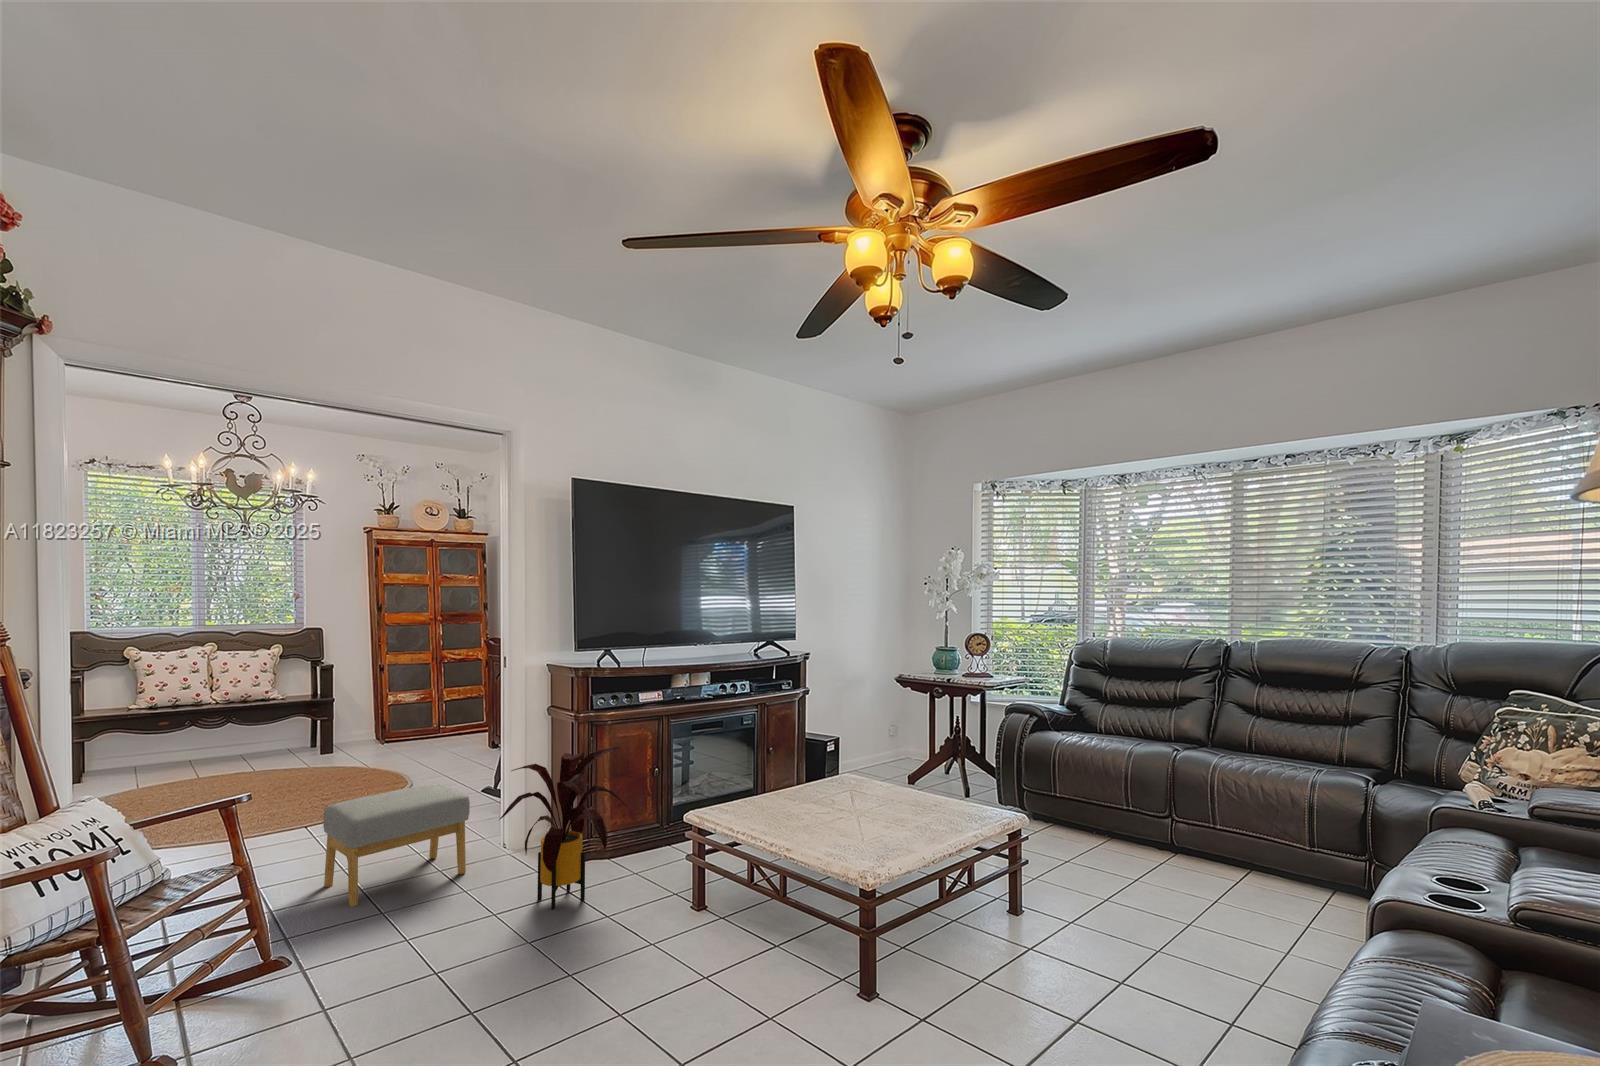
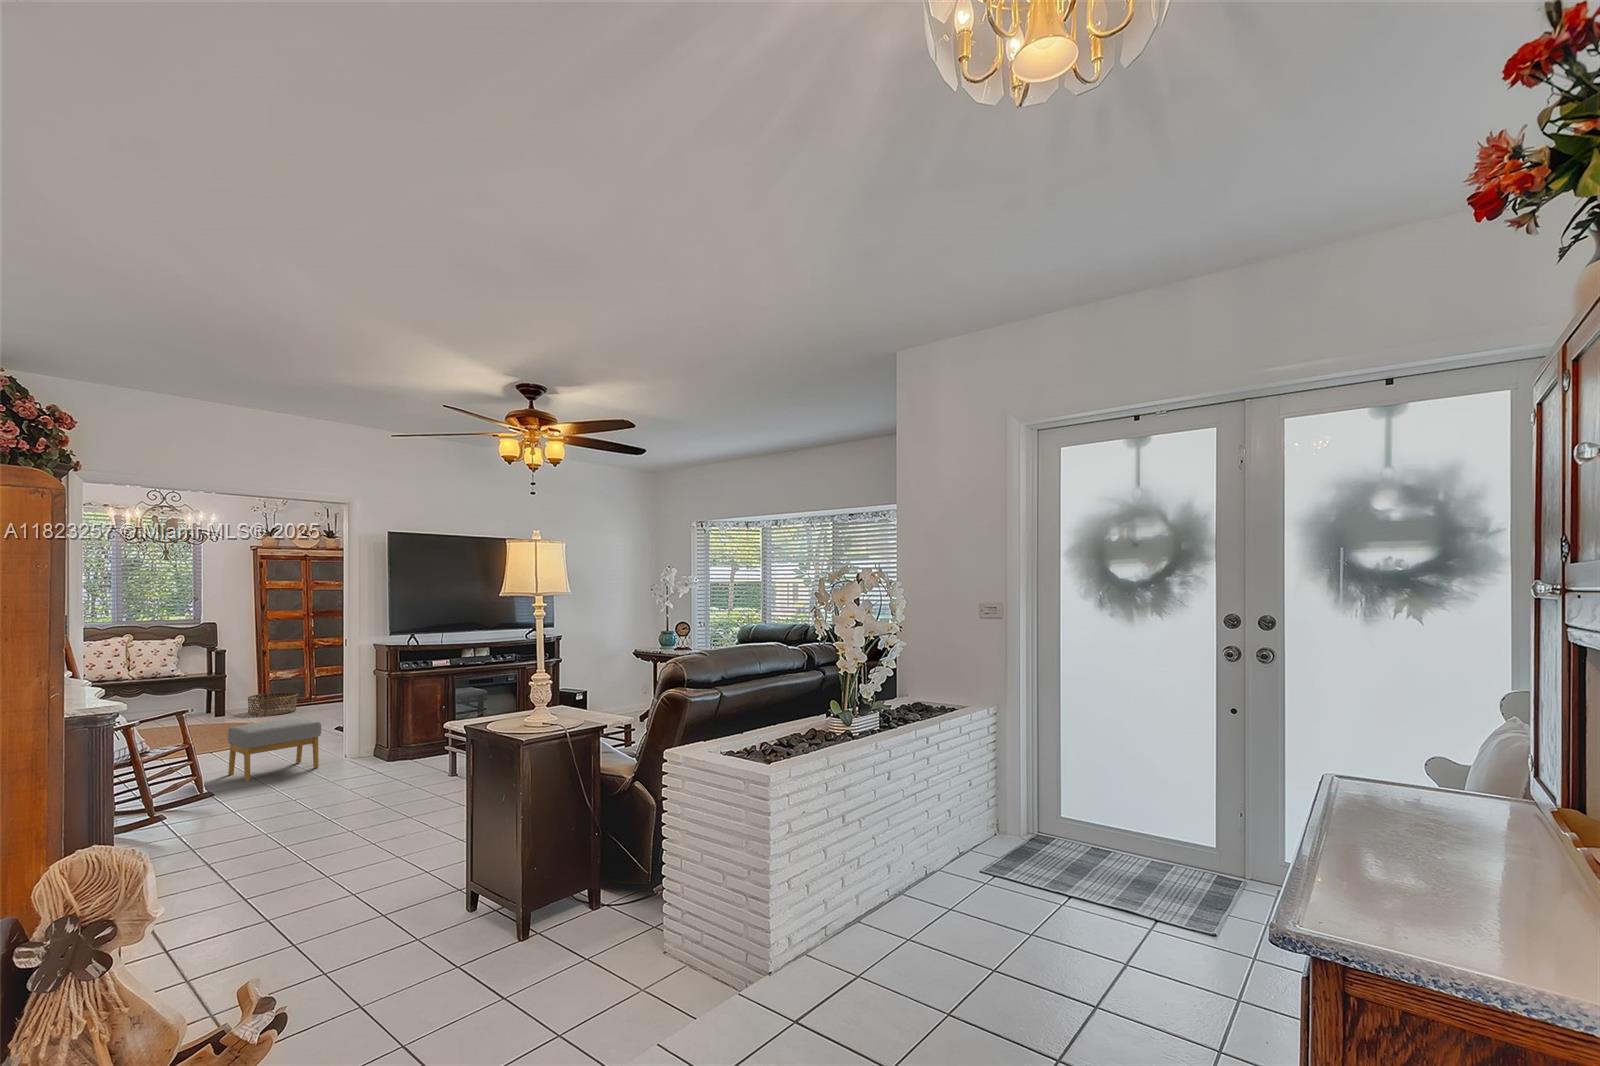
basket: none [361,720,424,754] -> present [248,692,298,716]
house plant: present [499,747,628,909] -> none [334,691,419,778]

